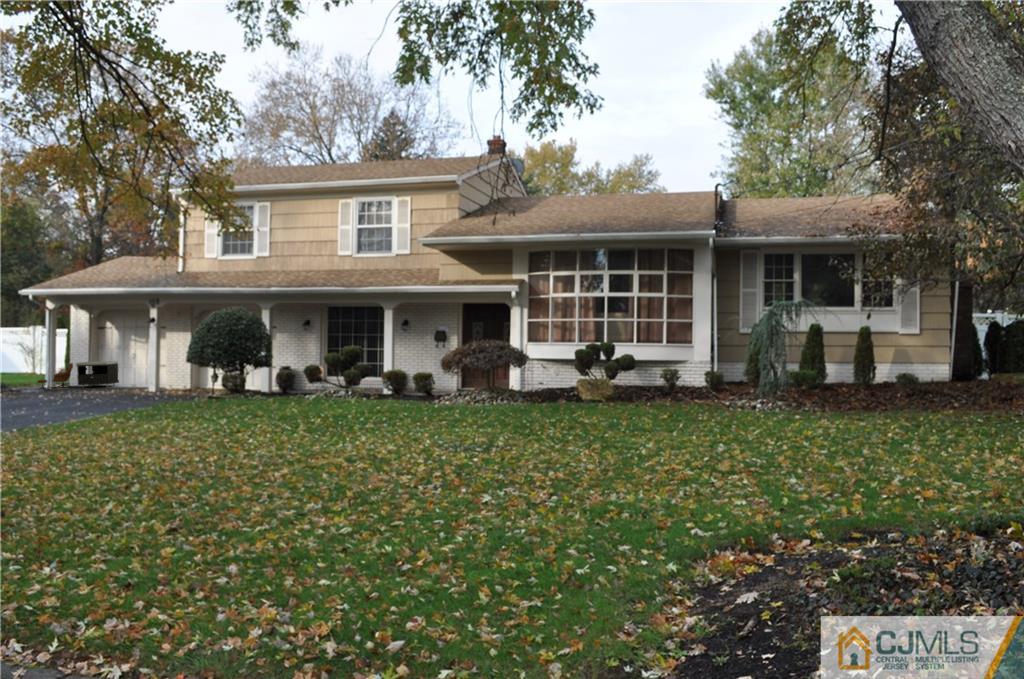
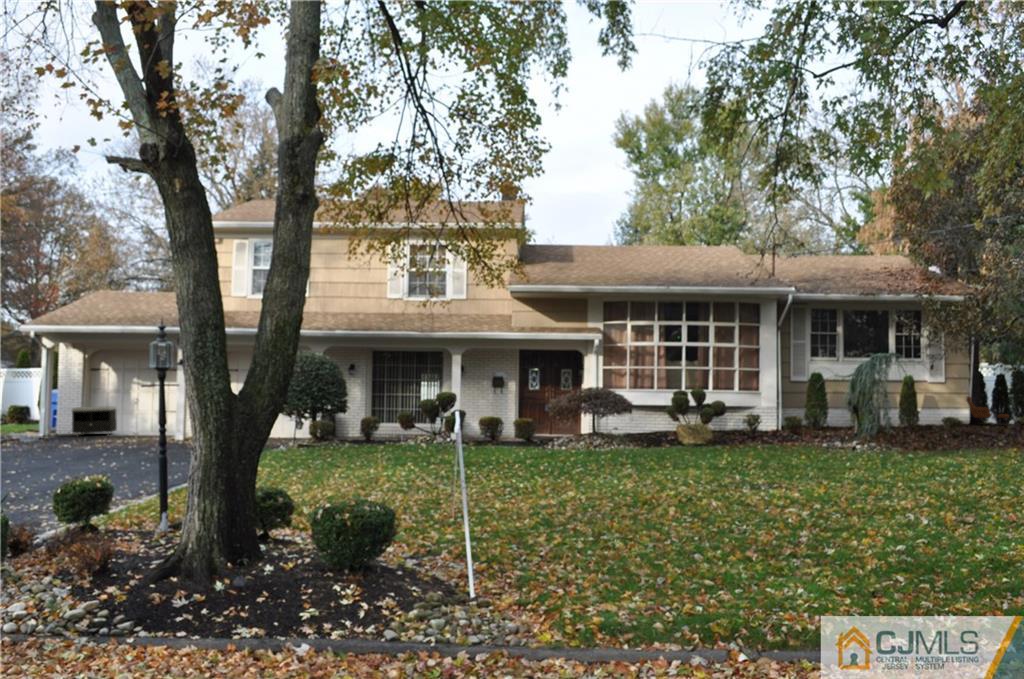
lounge chair: present [37,363,73,388] -> present [966,396,1009,425]

